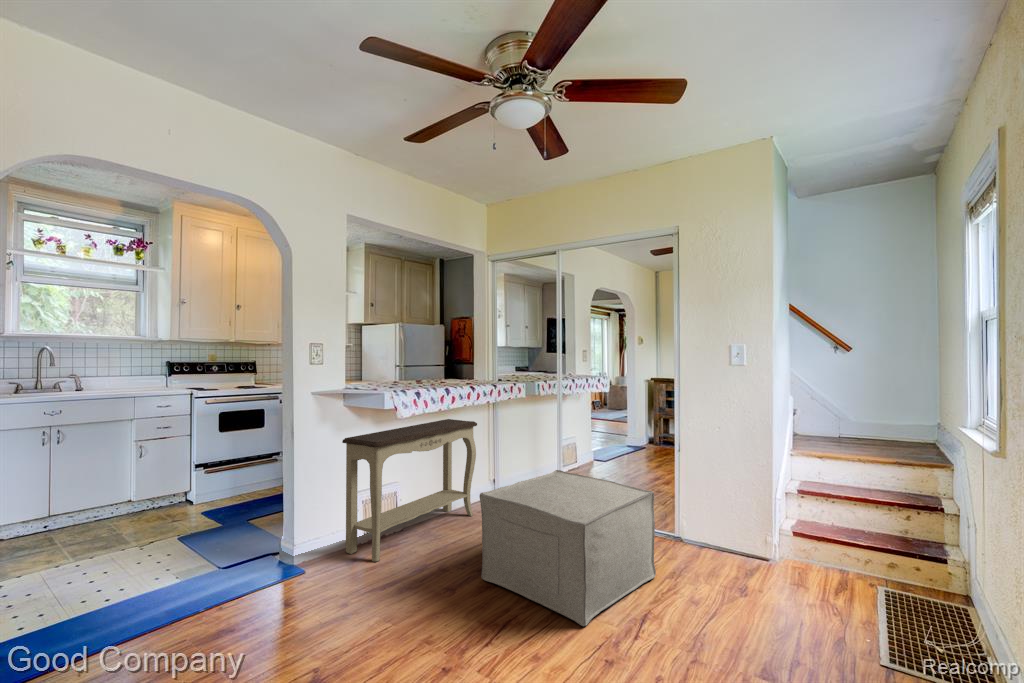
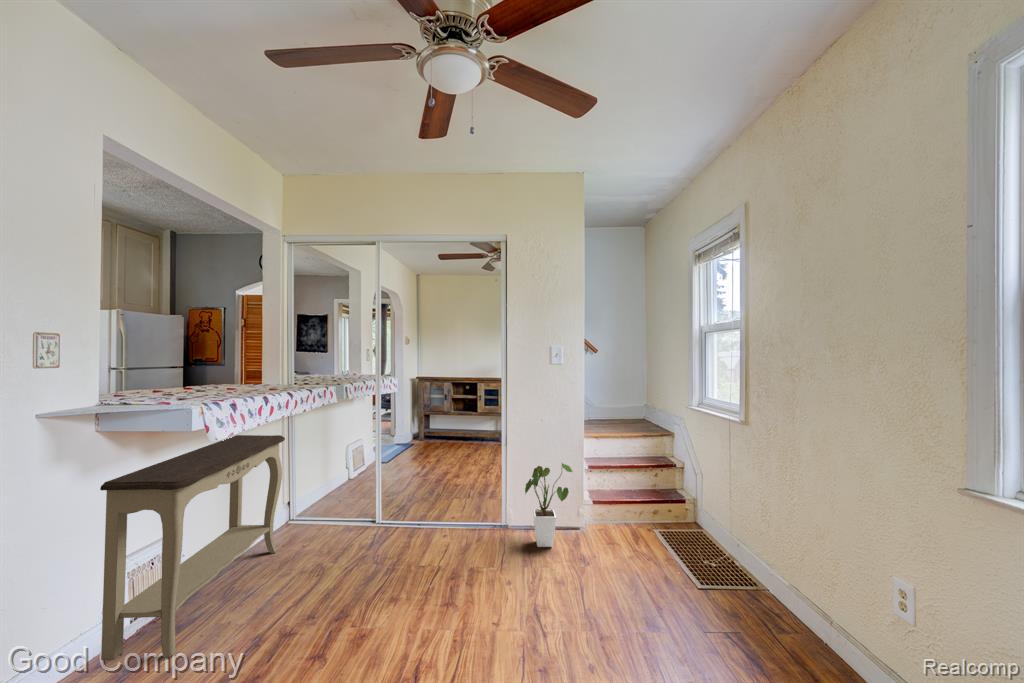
ottoman: present [480,470,656,626] -> none [348,480,517,643]
house plant: none [681,476,751,568] -> present [525,463,572,547]

